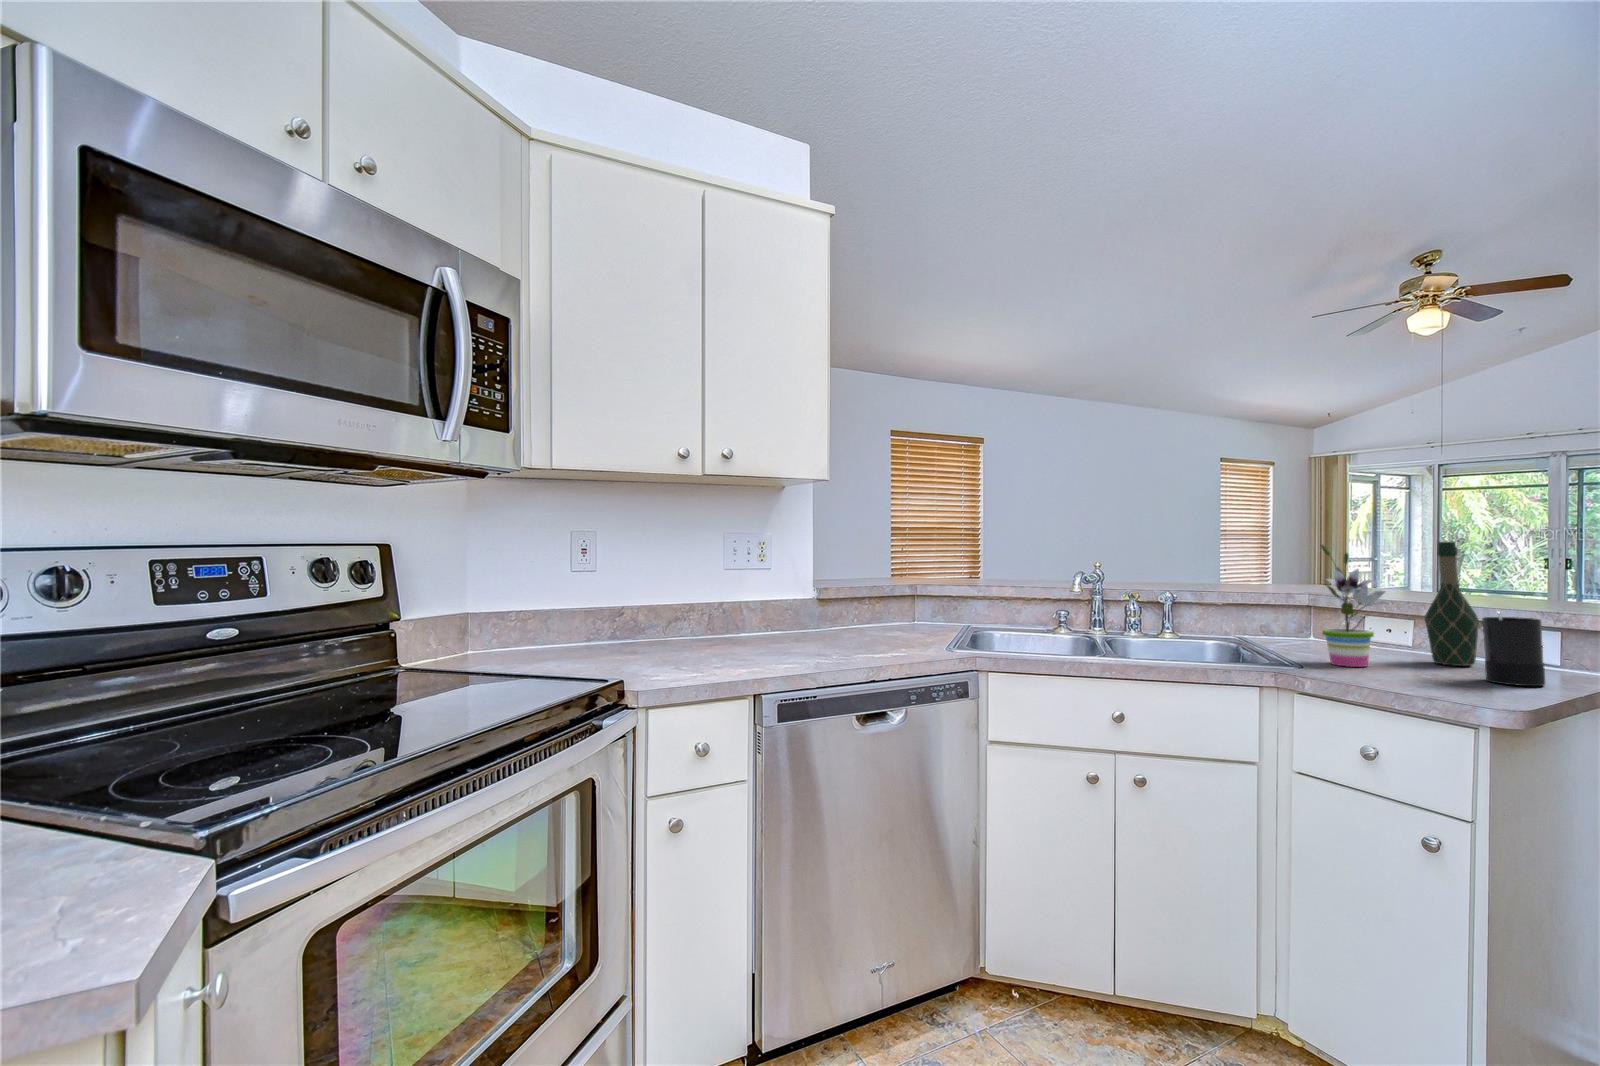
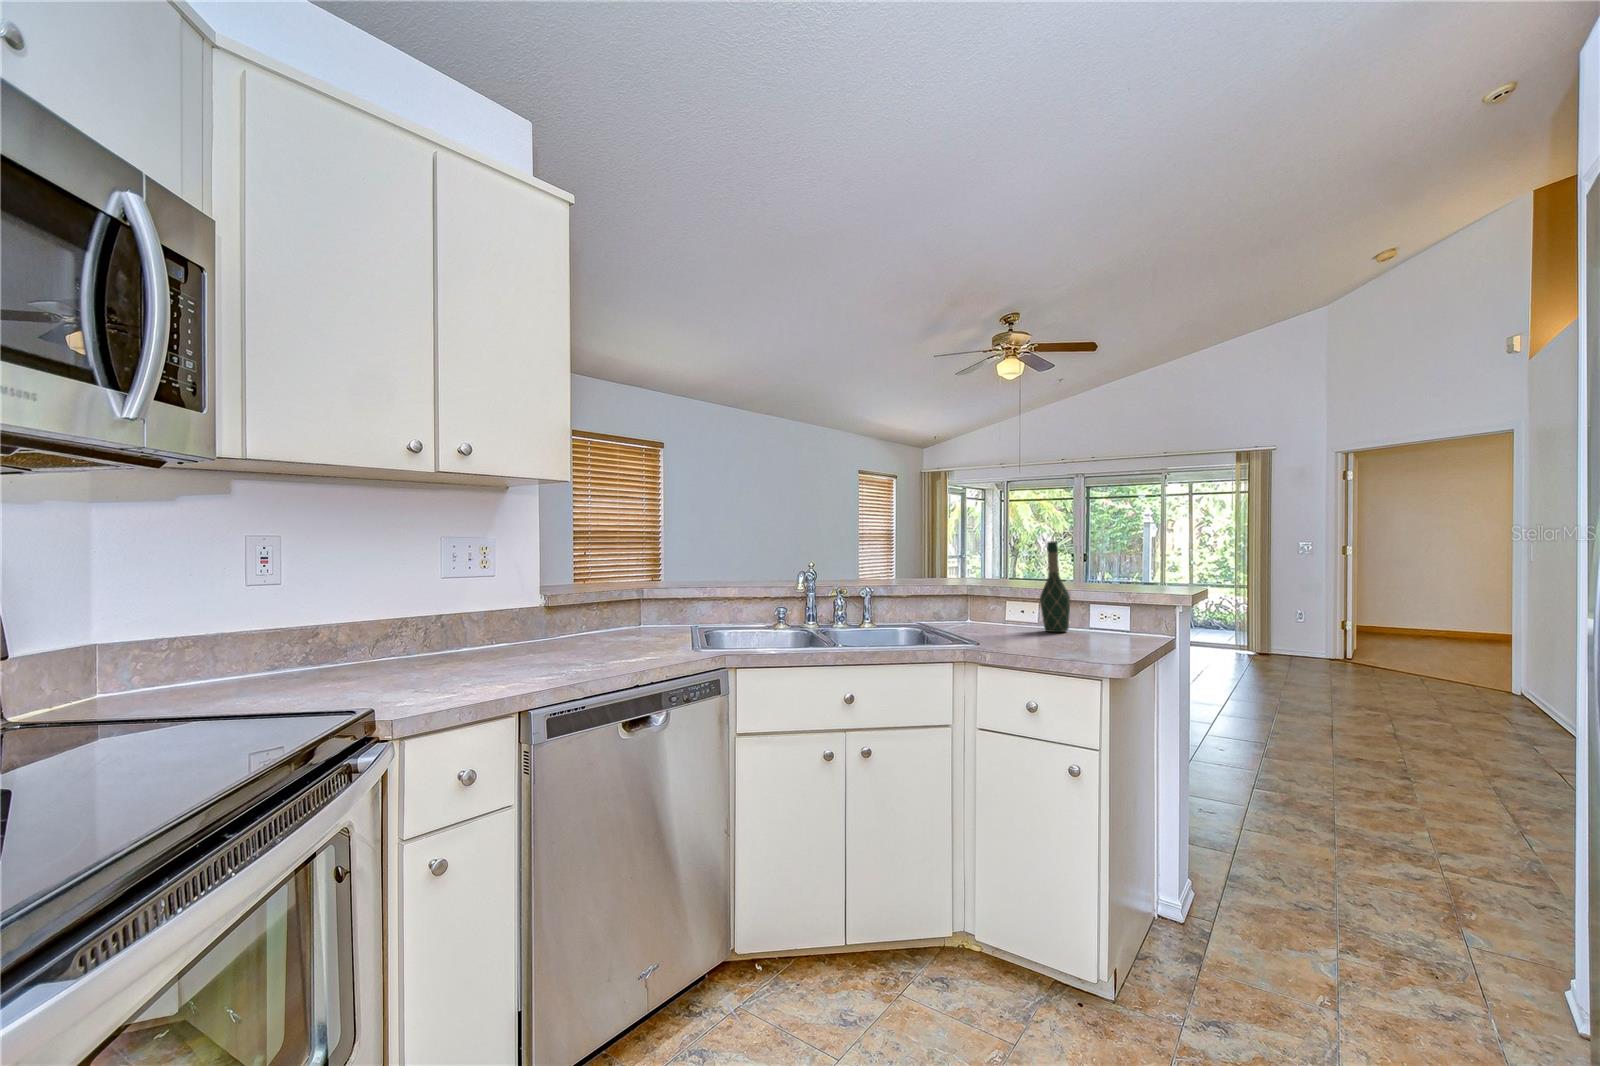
potted plant: present [1321,544,1387,667] -> none [979,544,1022,638]
candle: present [1482,612,1545,686] -> none [1077,591,1110,642]

